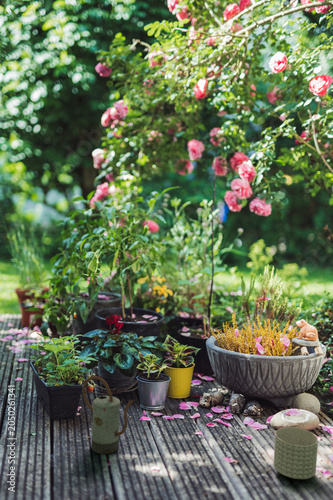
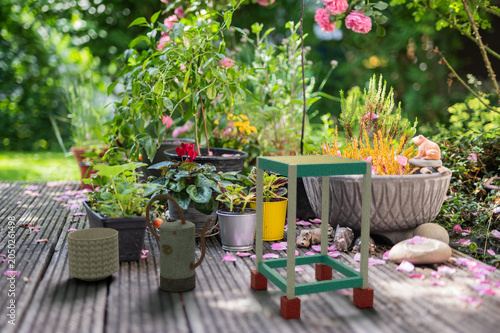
side table: none [160,349,253,486] -> present [250,155,374,320]
planter: present [274,427,318,479] -> present [68,228,119,281]

